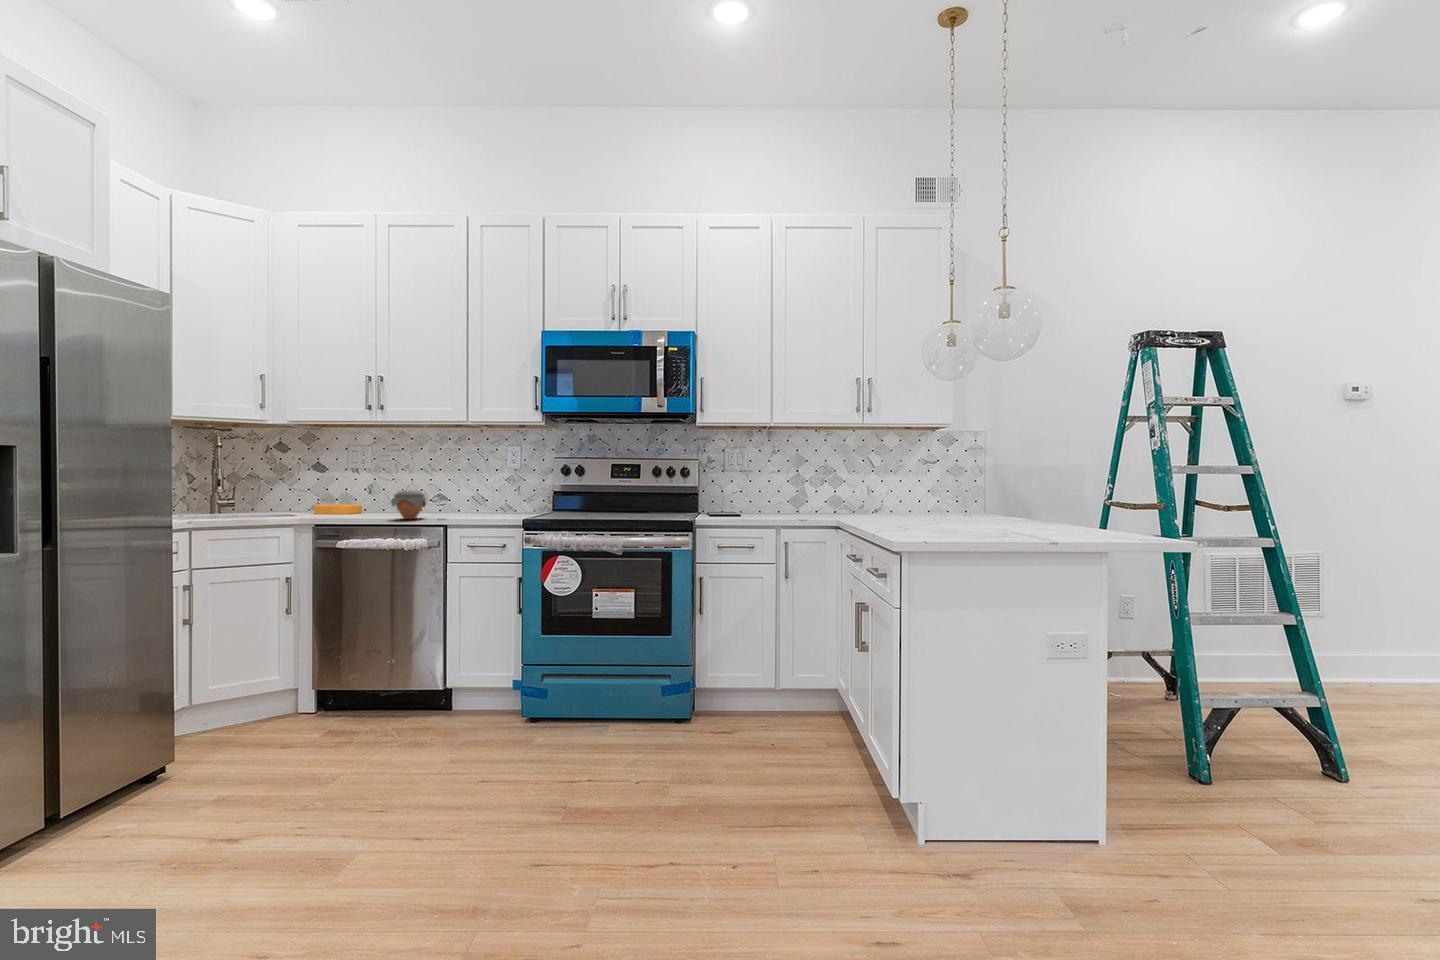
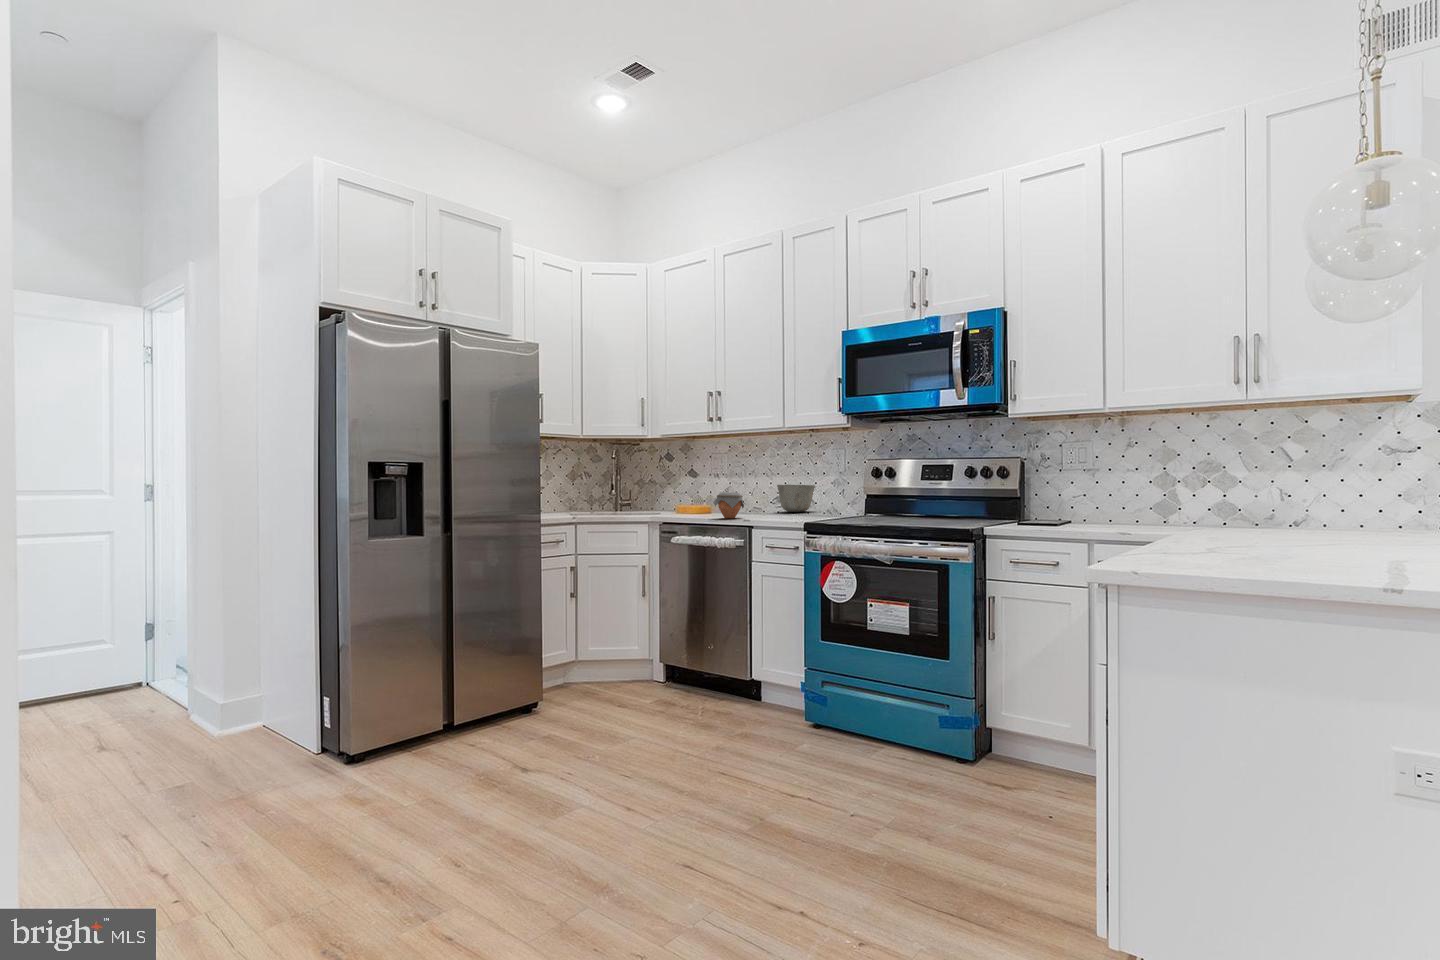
ceramic bowl: none [444,480,485,508] -> present [777,485,815,512]

